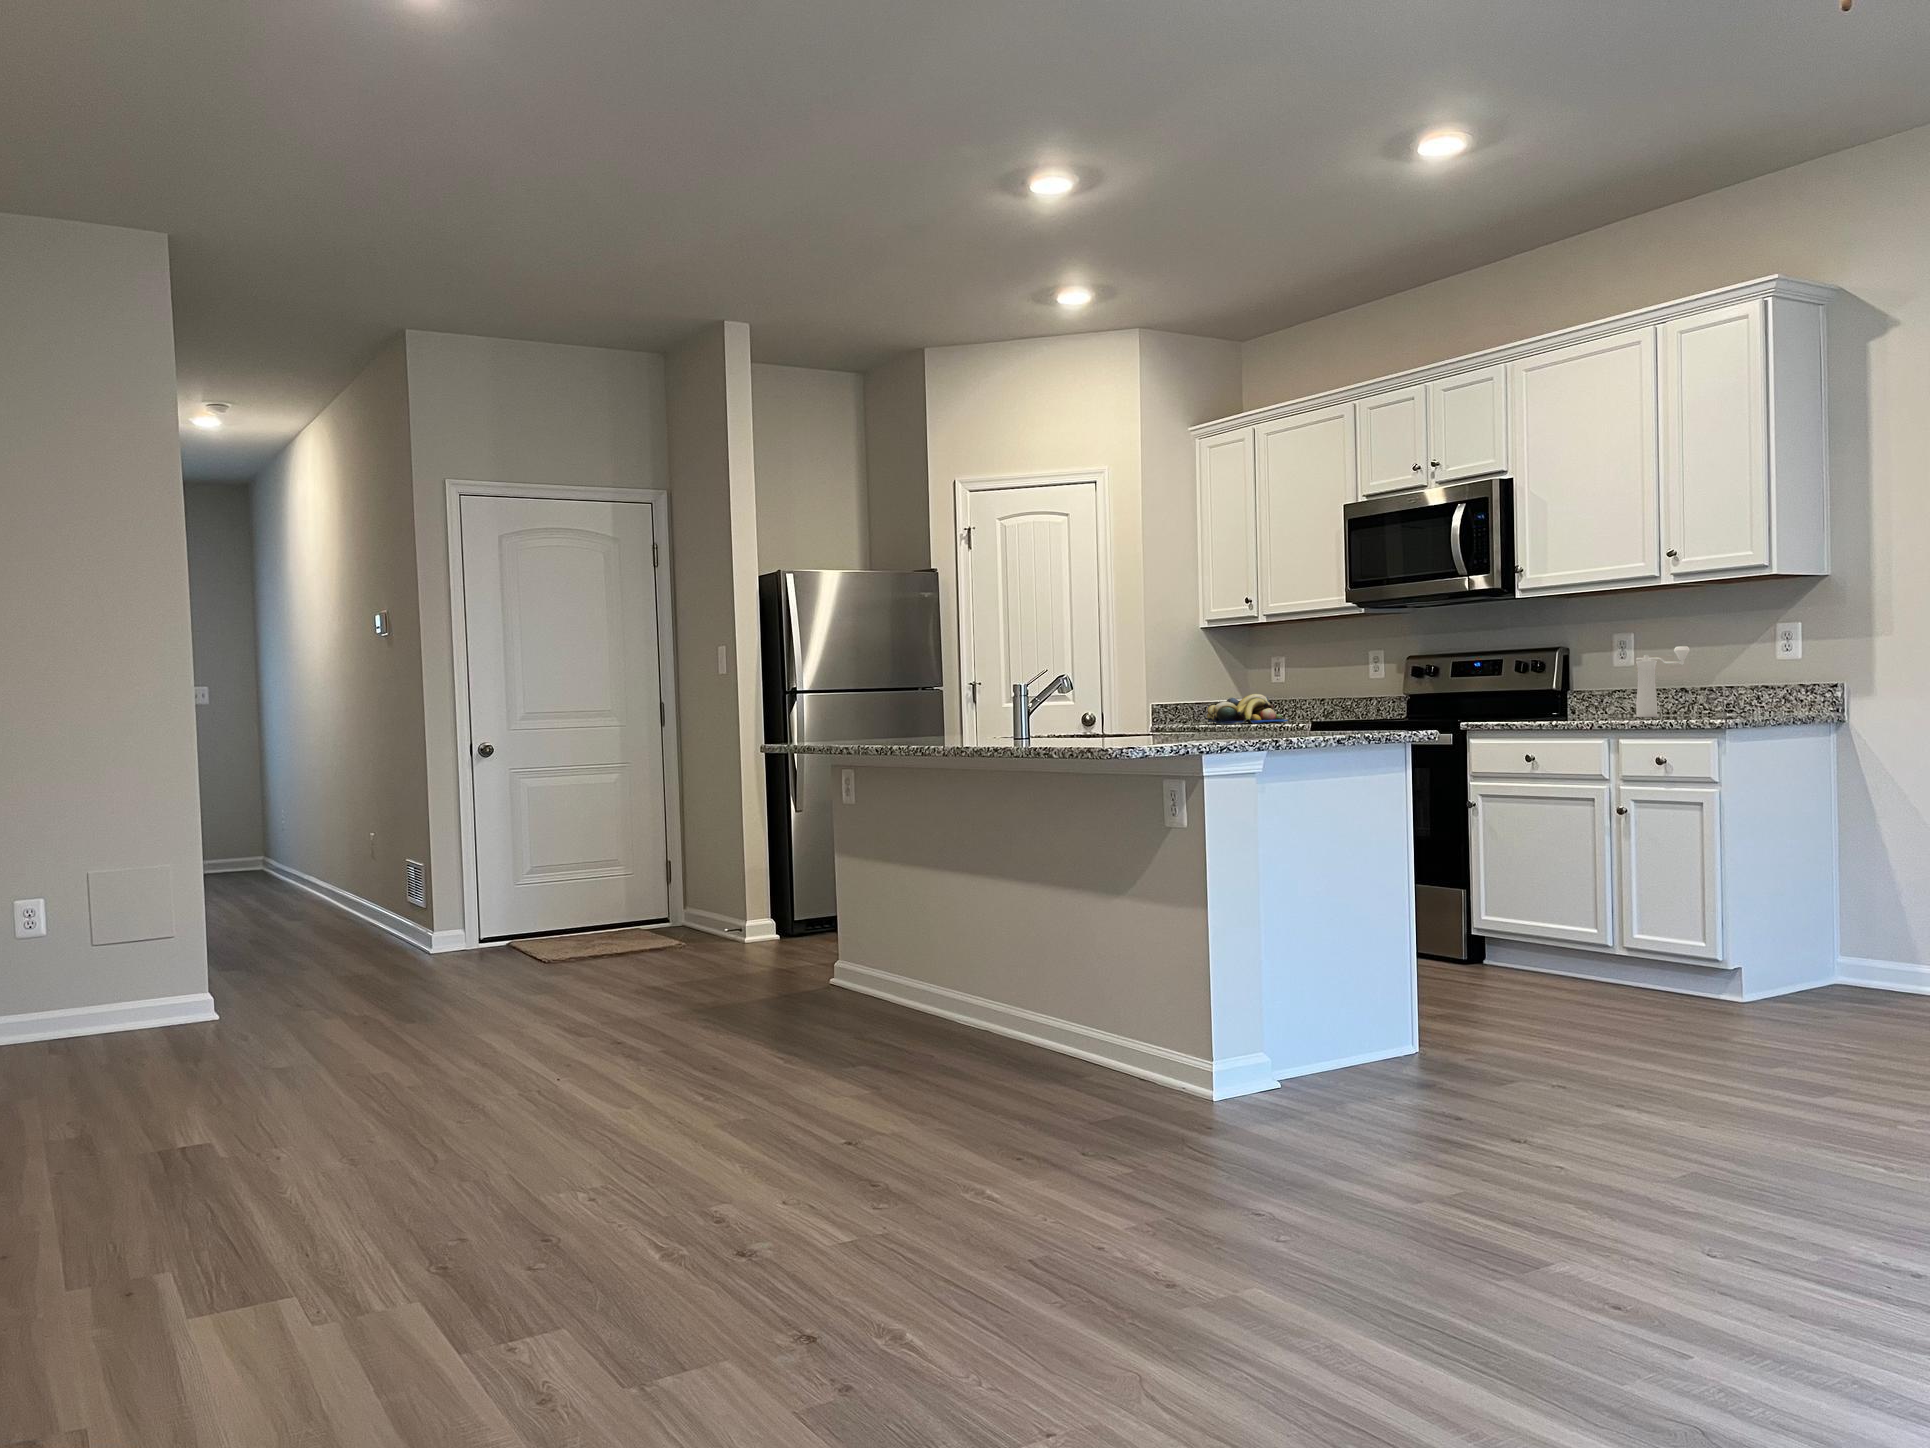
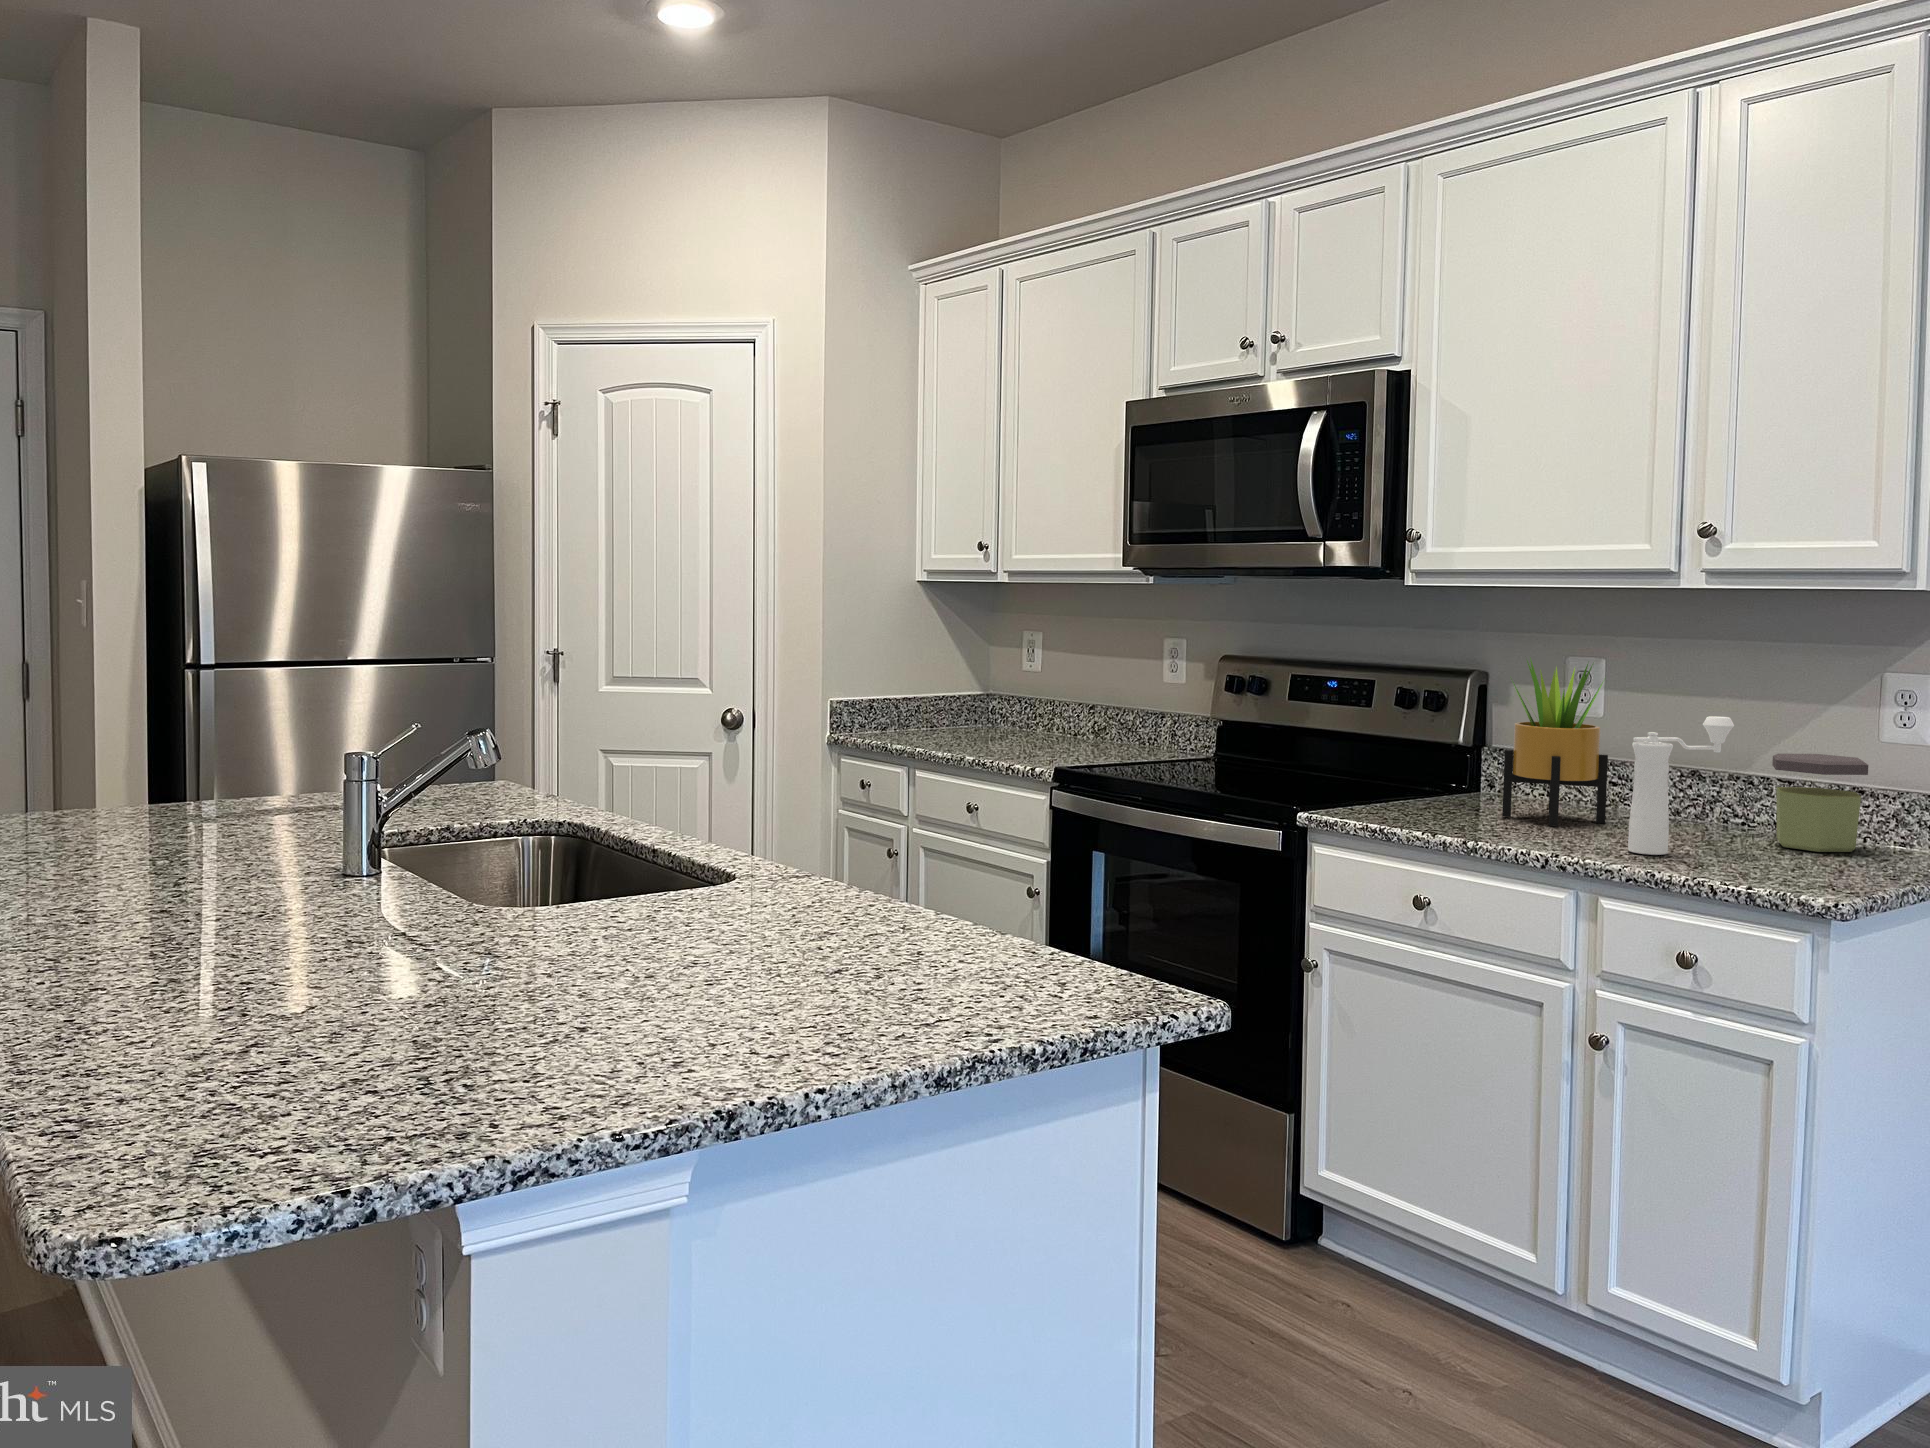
potted plant: none [1574,627,1632,717] -> present [1502,659,1608,826]
jar: none [1716,666,1764,714] -> present [1772,754,1868,852]
fruit bowl: present [1207,694,1289,724] -> none [913,693,1040,746]

